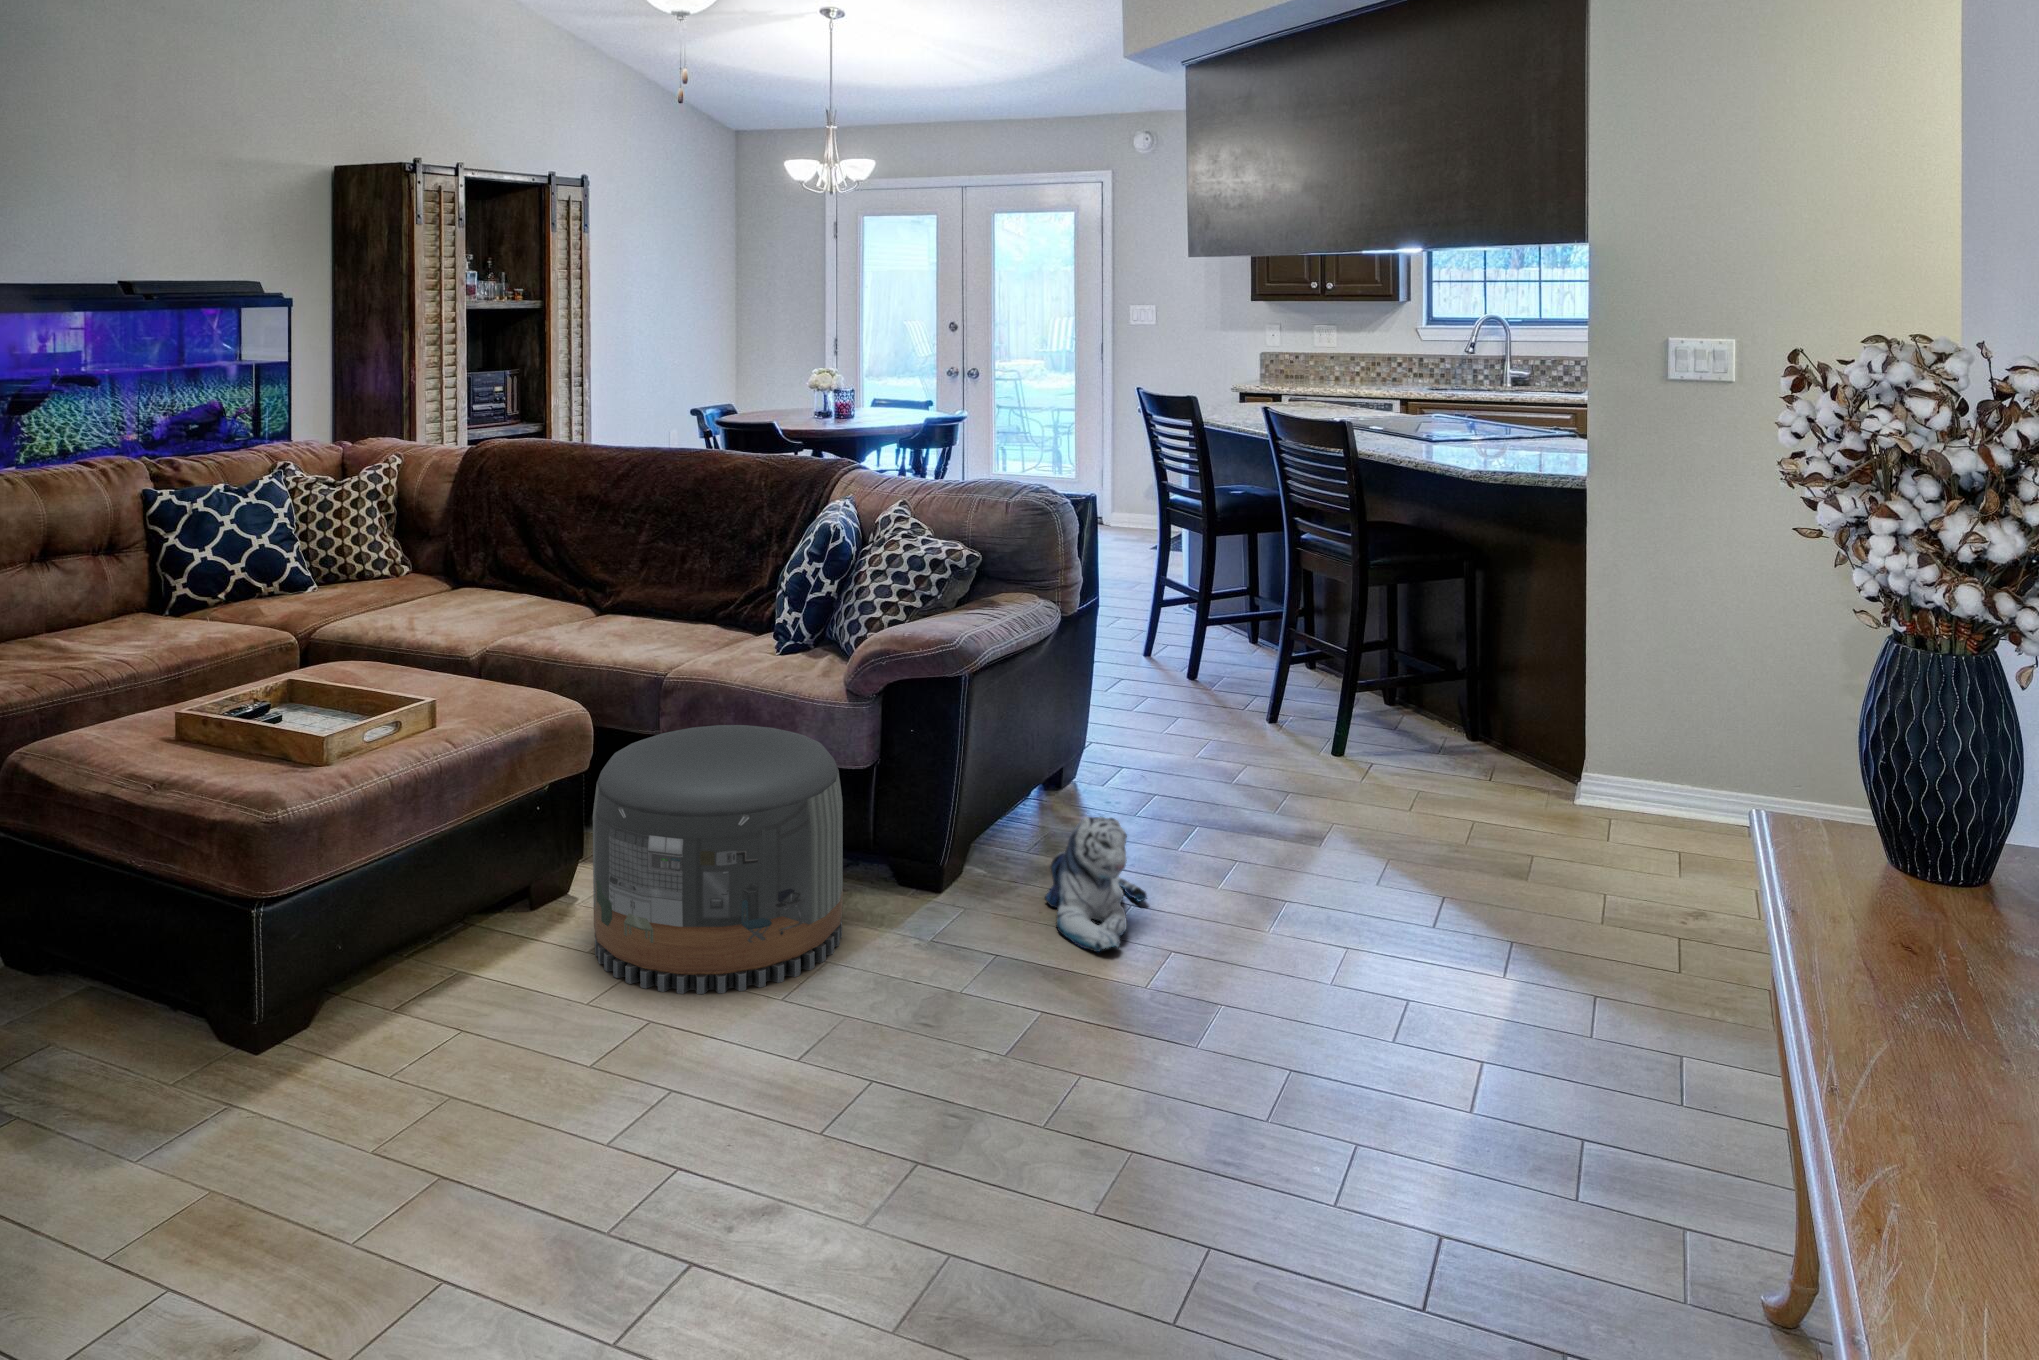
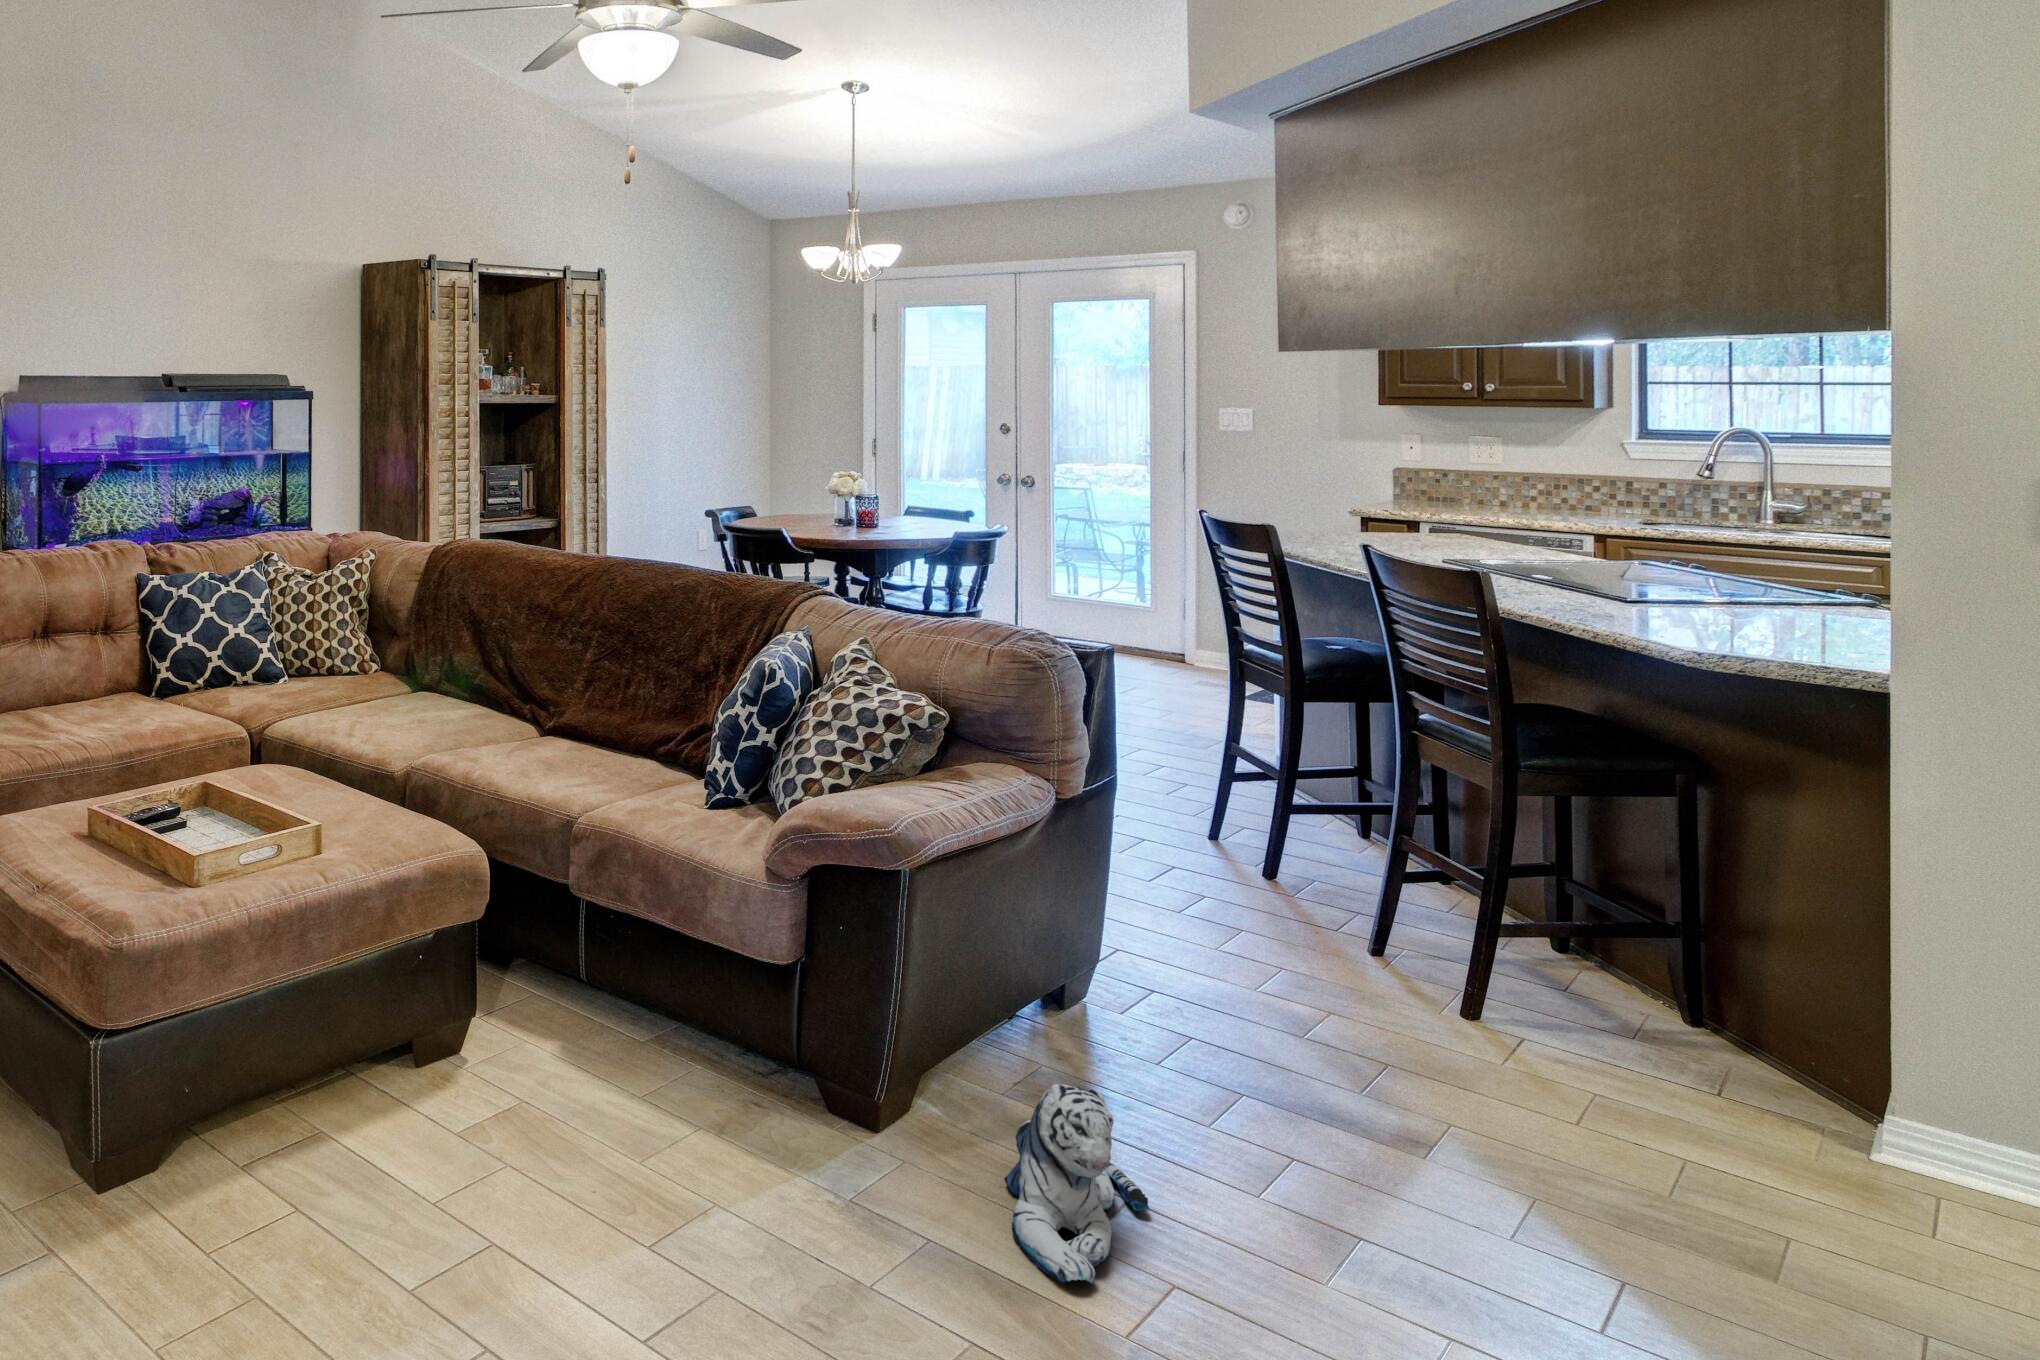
pouf: present [593,725,843,994] -> none [441,895,737,1243]

